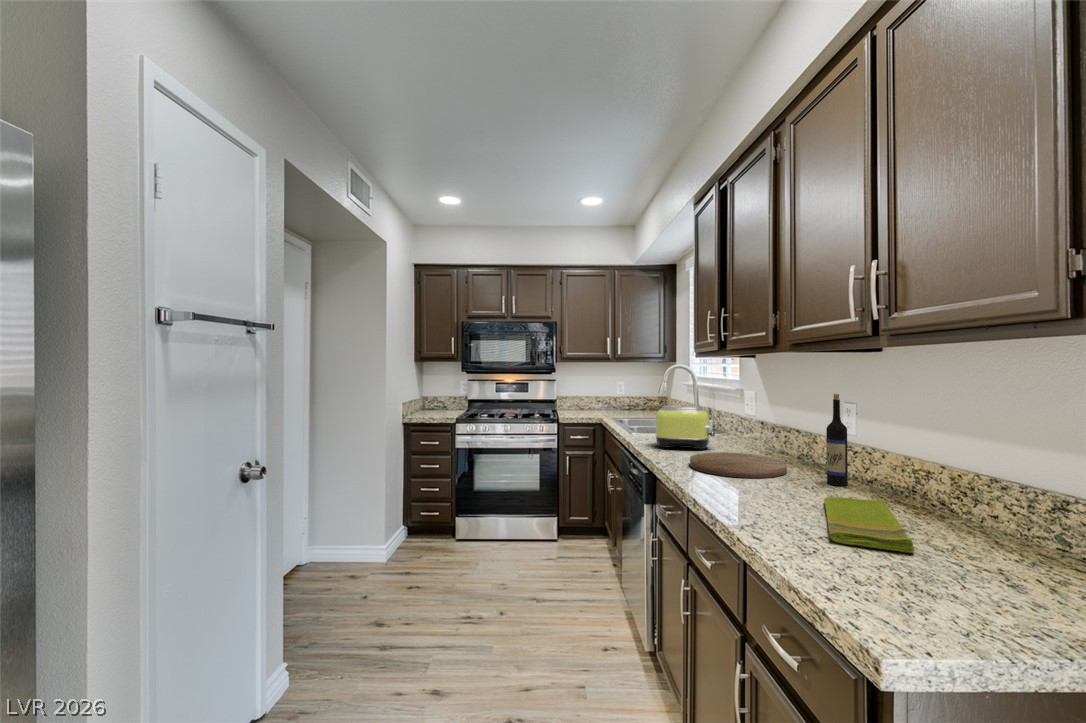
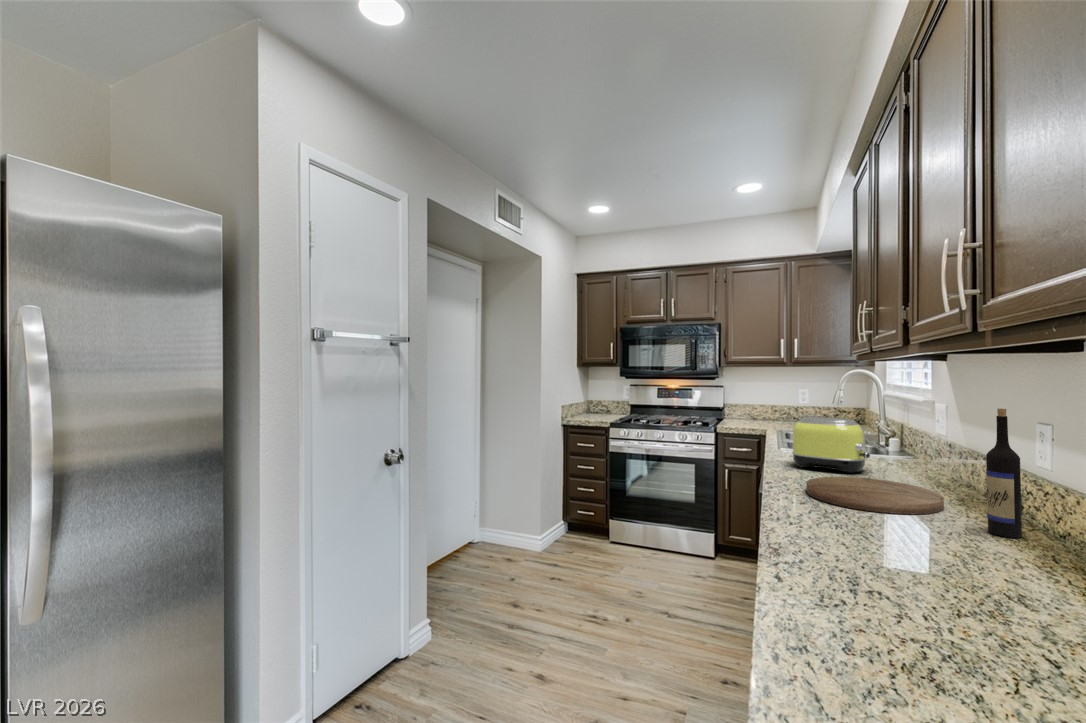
dish towel: present [824,497,914,553] -> none [876,546,1040,633]

